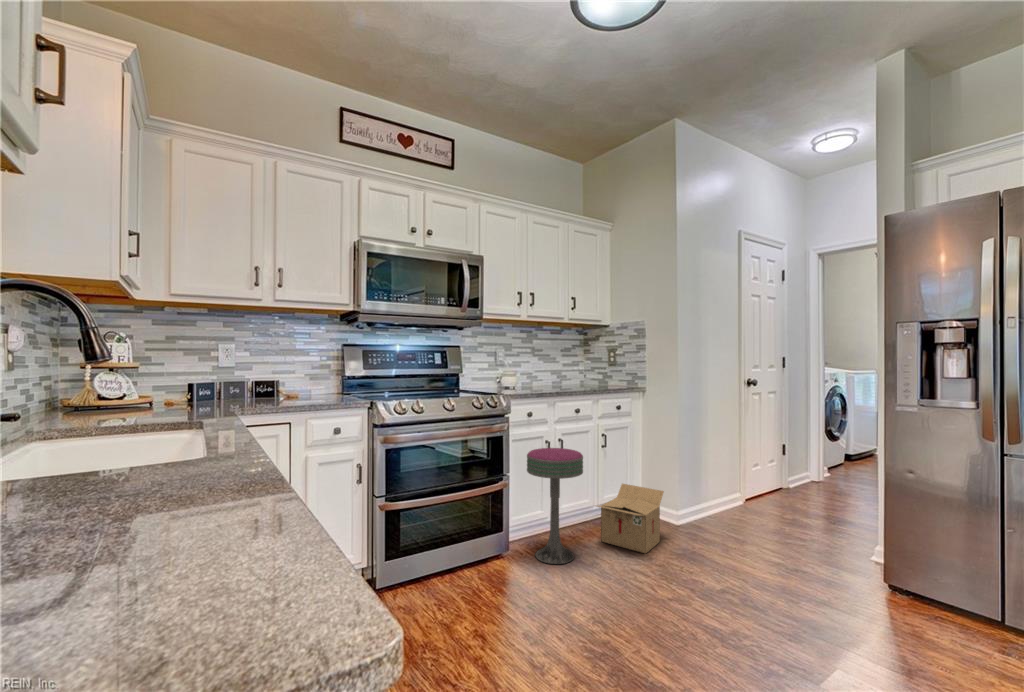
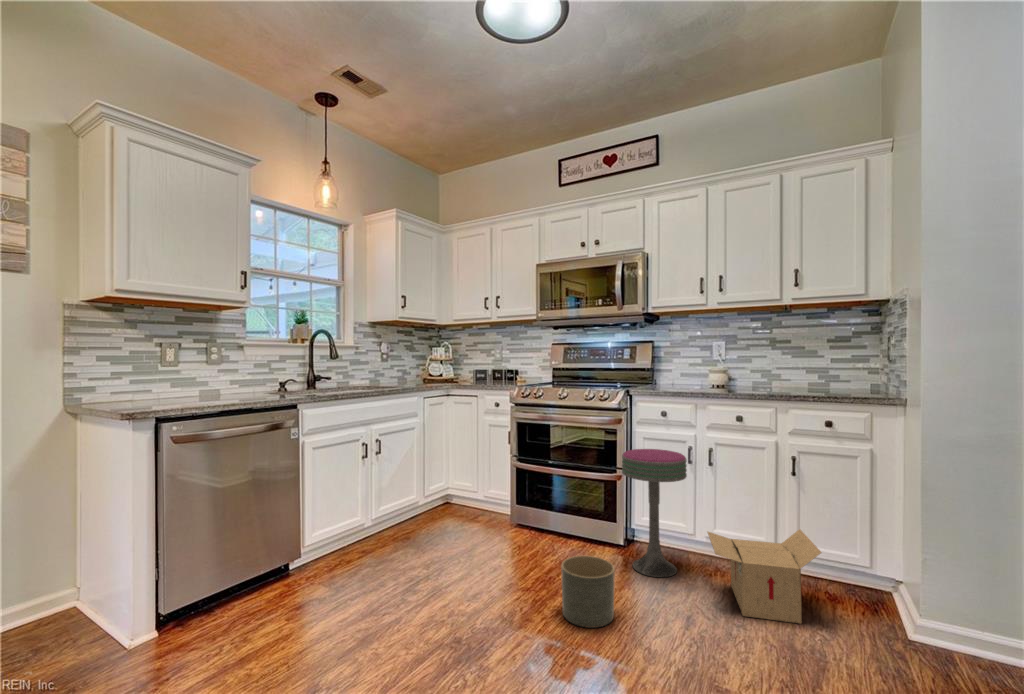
planter: none [599,554,649,622] -> present [561,556,615,628]

